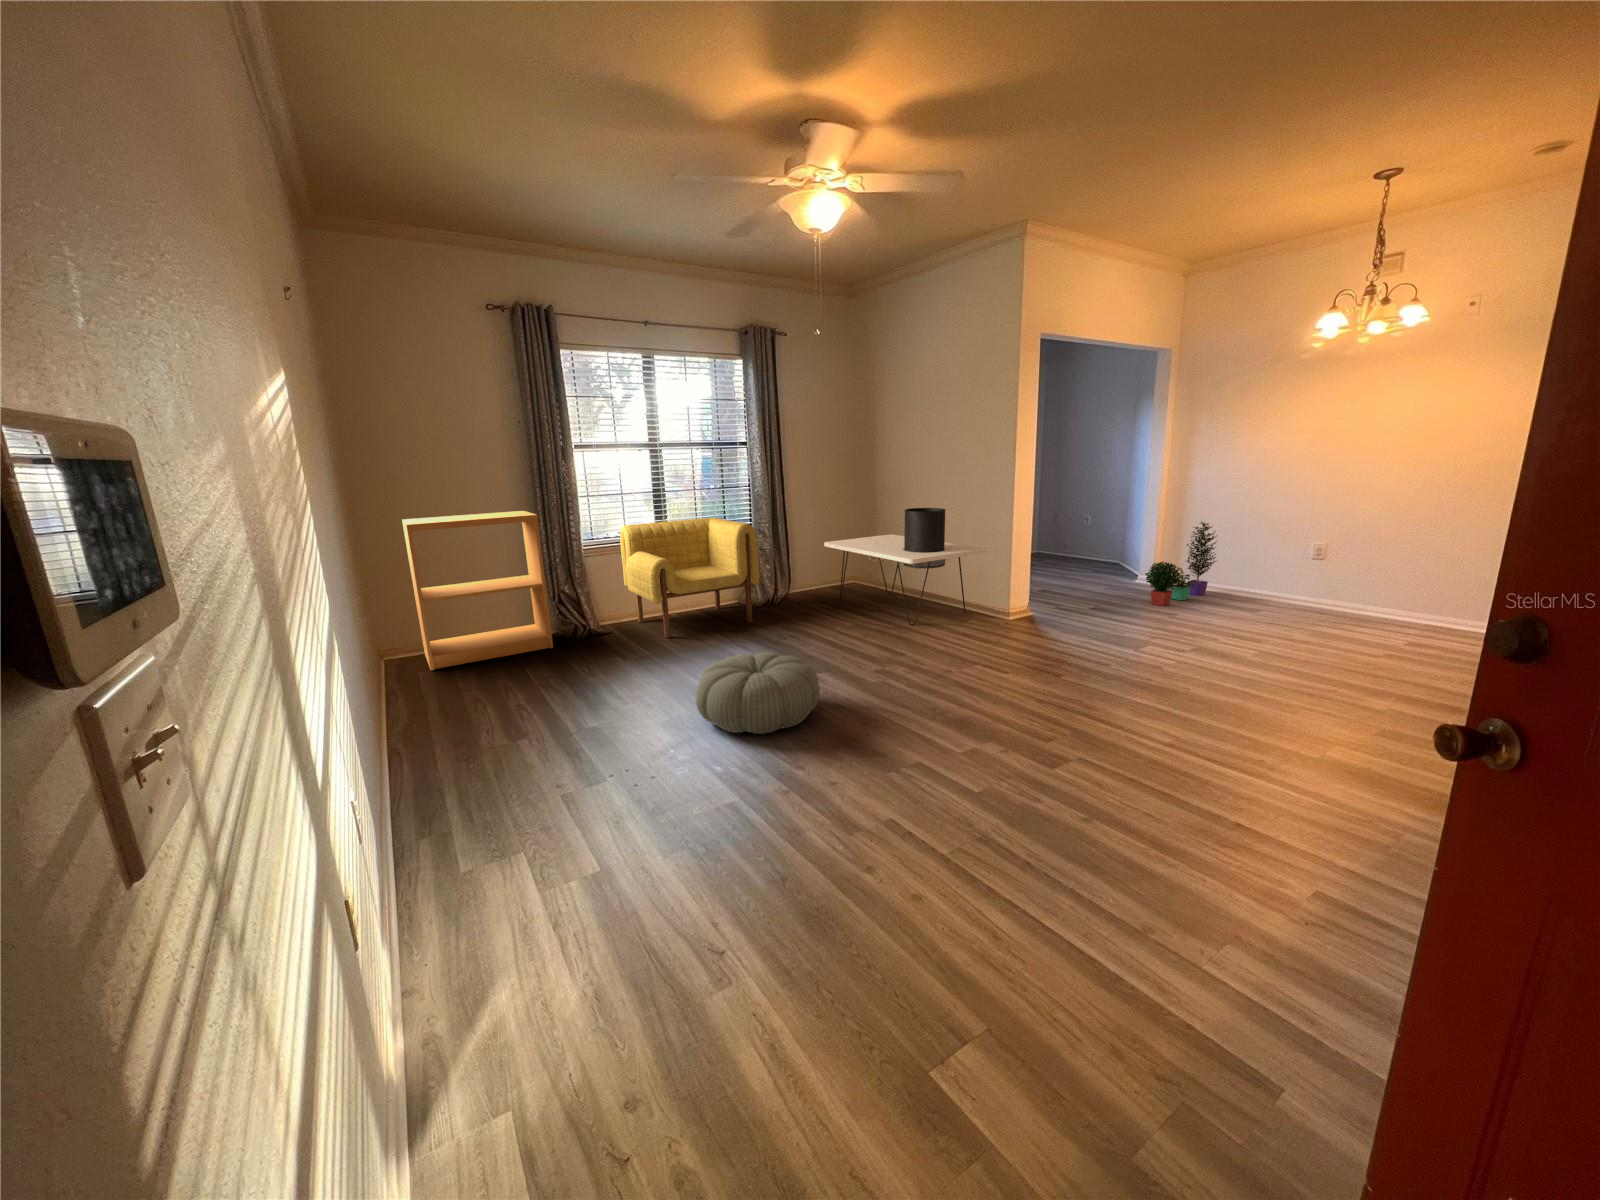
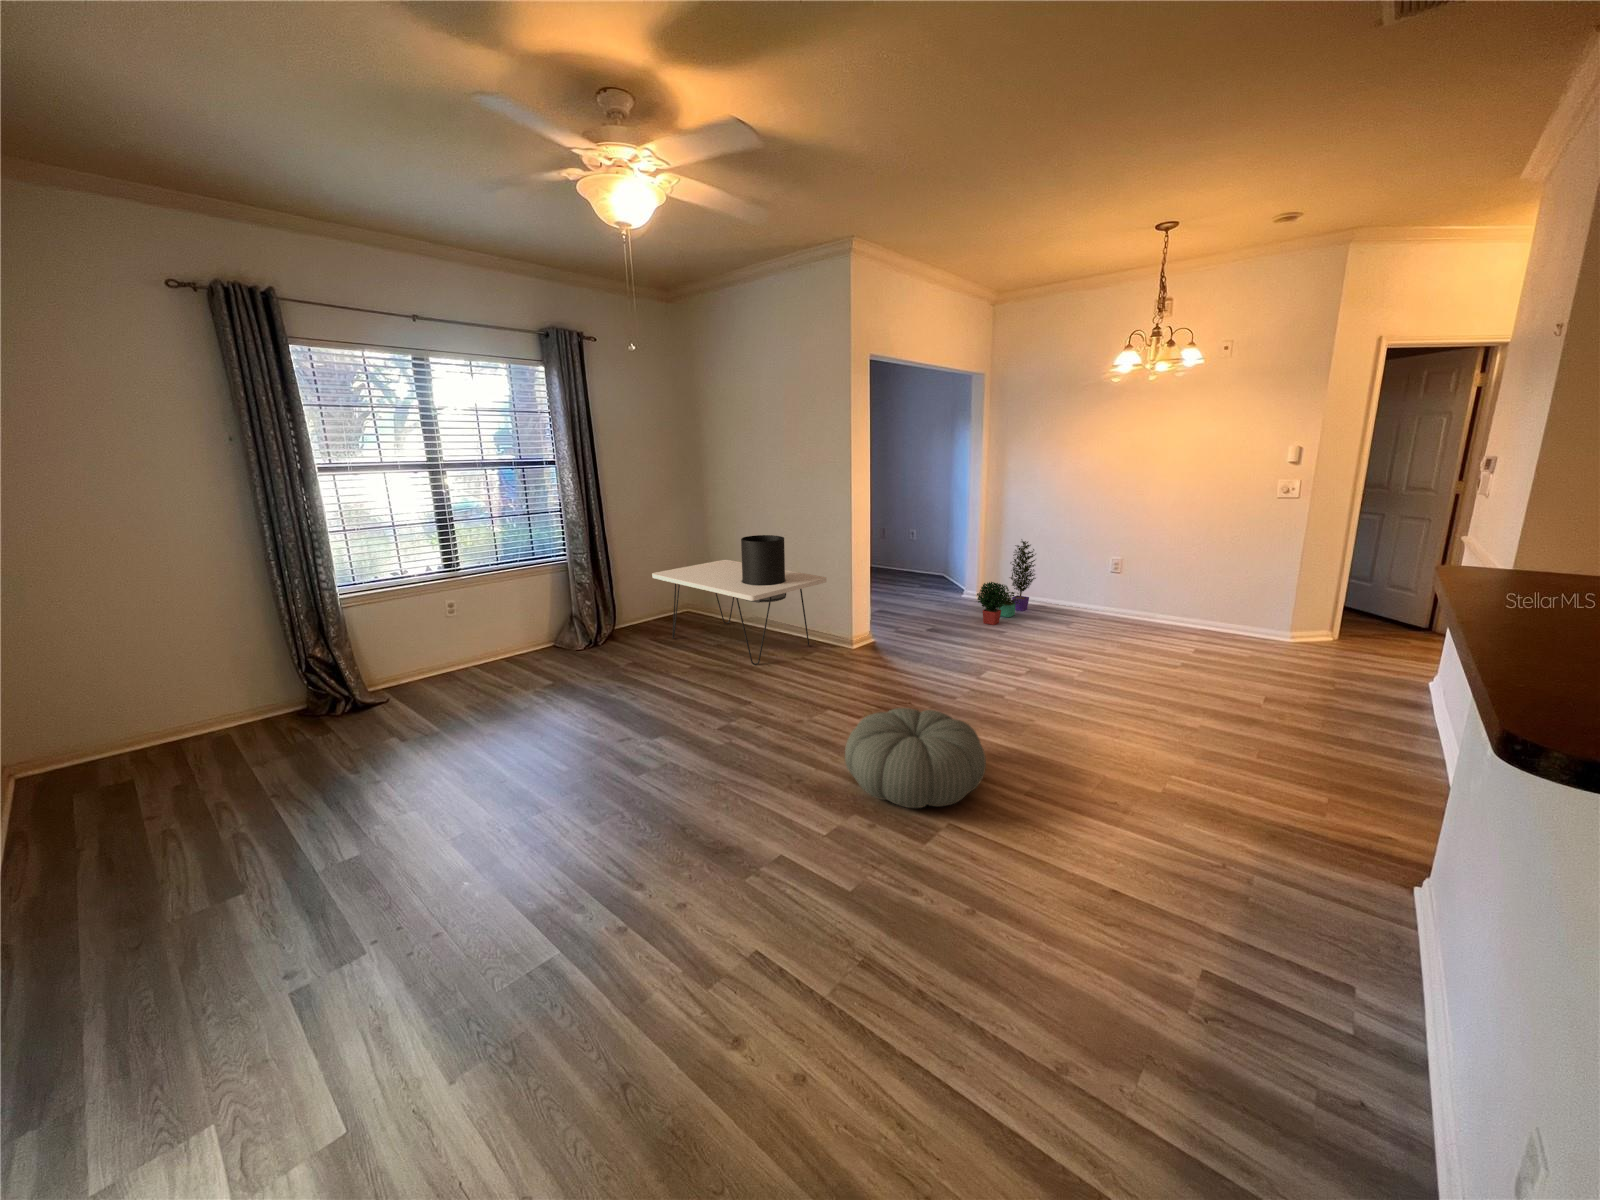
bookshelf: present [402,511,553,670] -> none [40,556,302,790]
armchair: present [620,518,759,638] -> none [393,550,578,705]
pouf: present [695,653,820,734] -> present [845,708,986,808]

